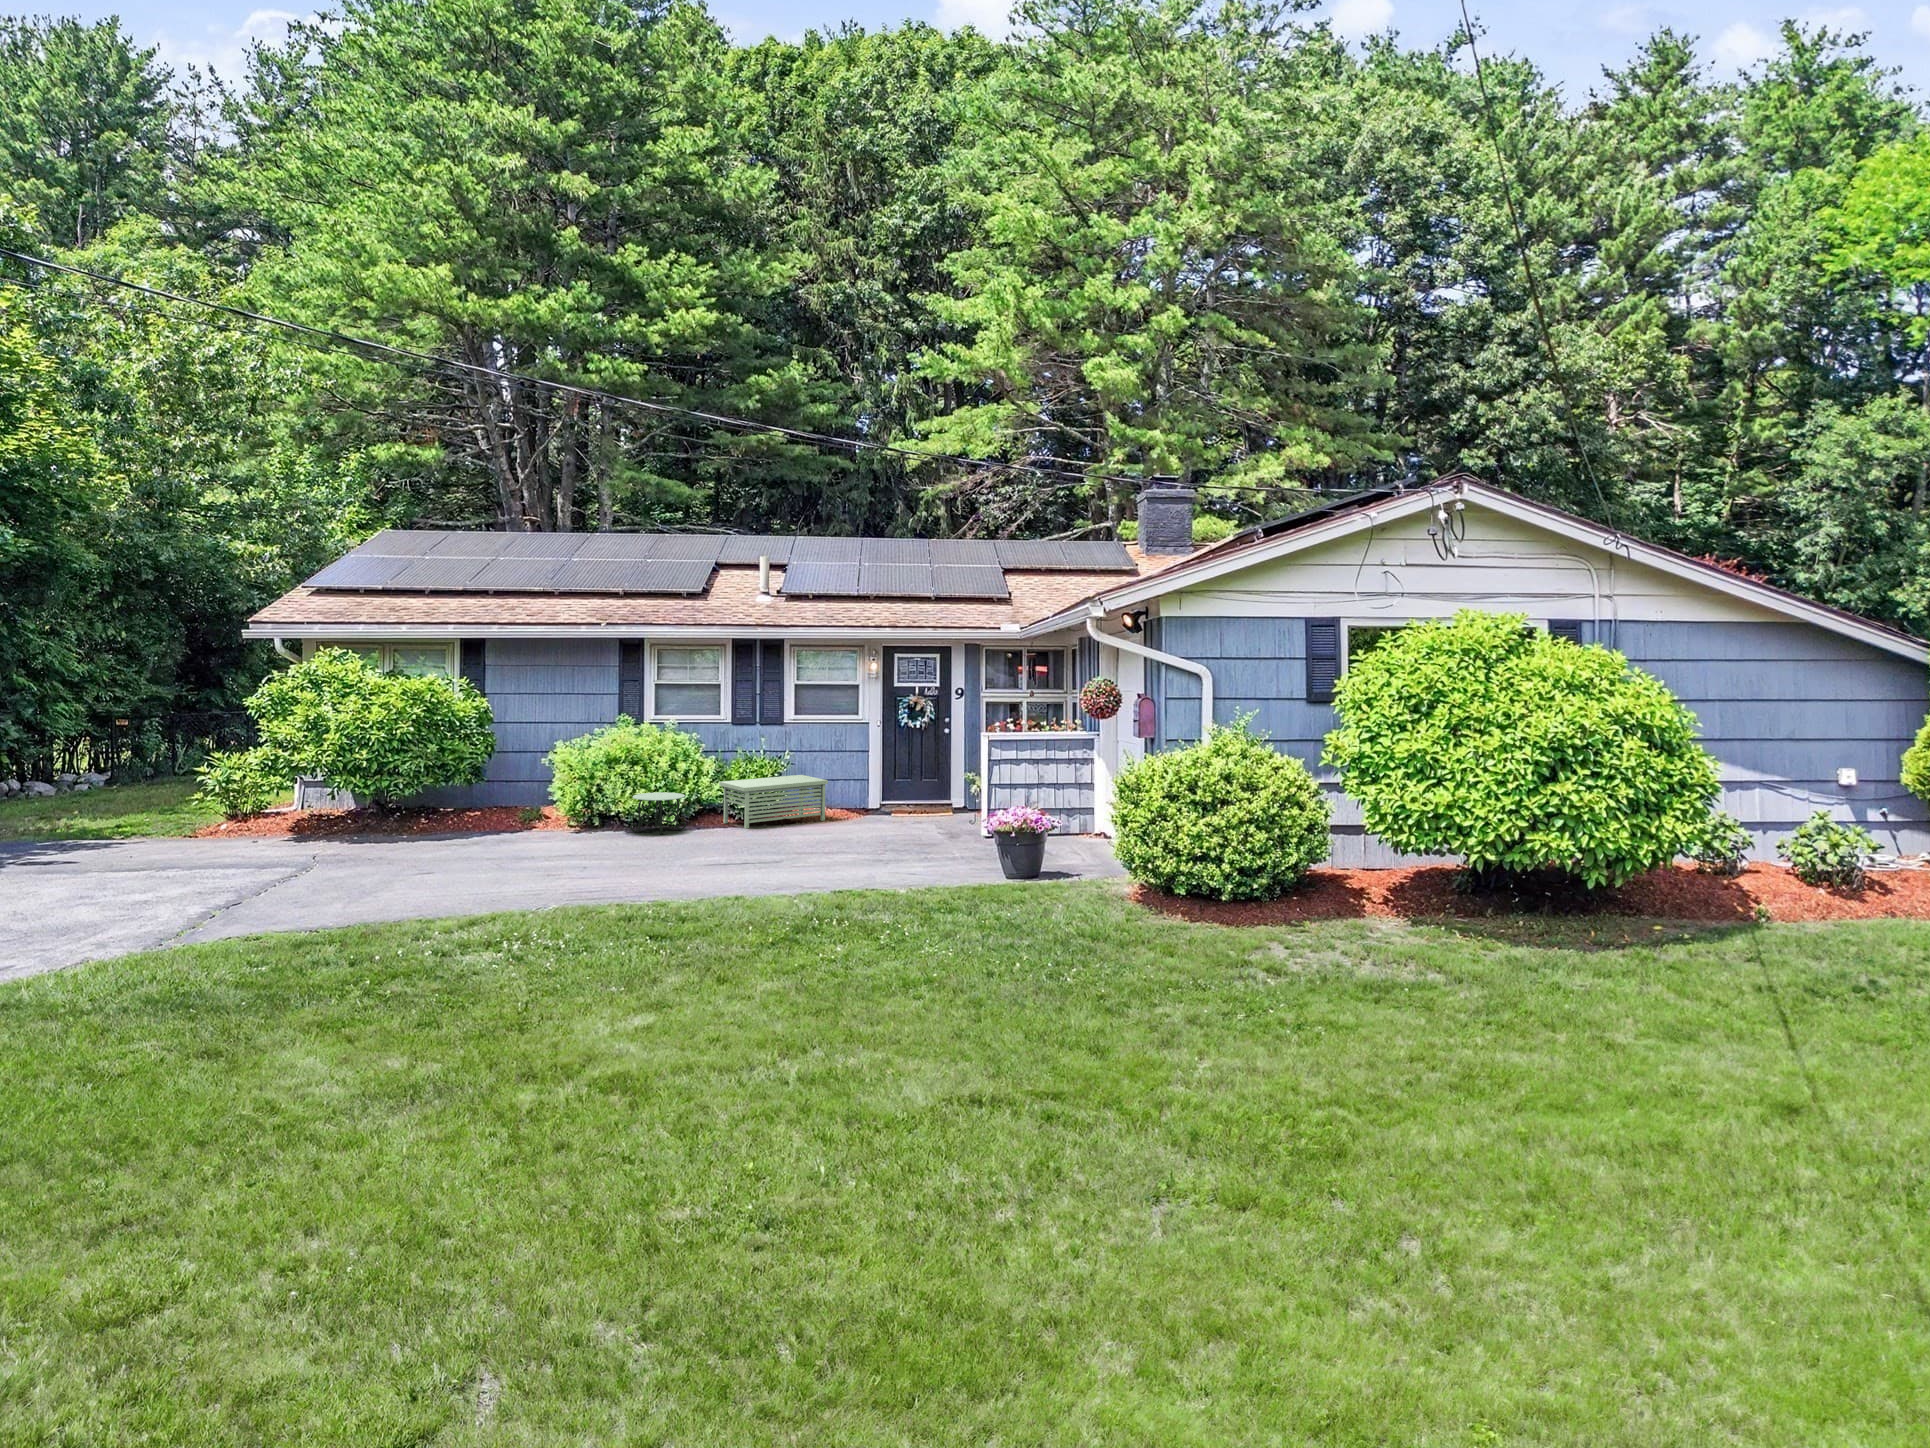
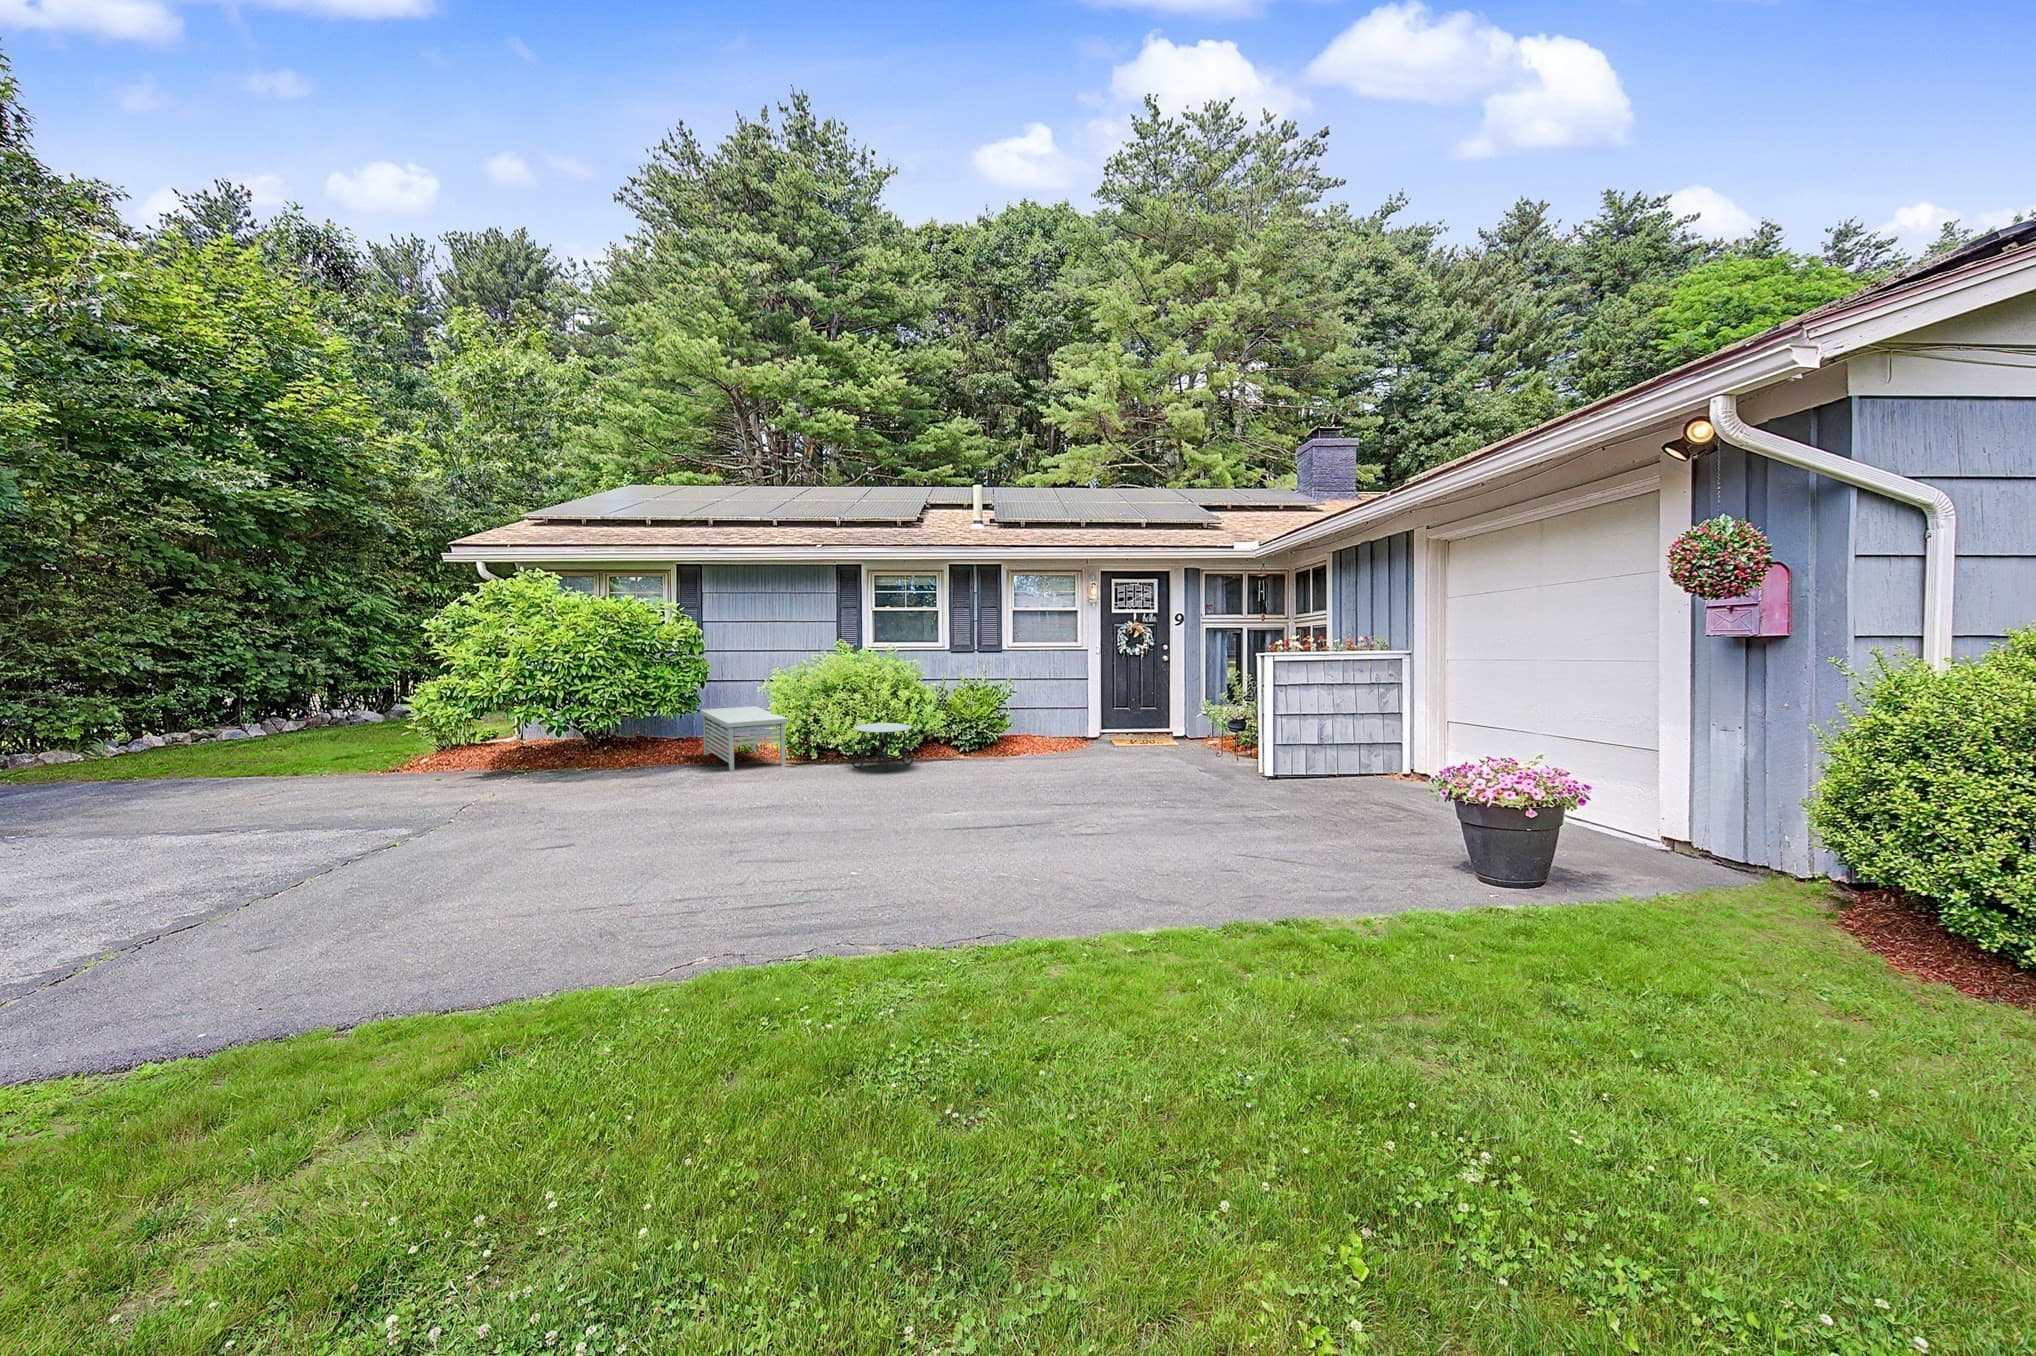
storage bench: present [719,775,828,829] -> present [700,706,788,771]

